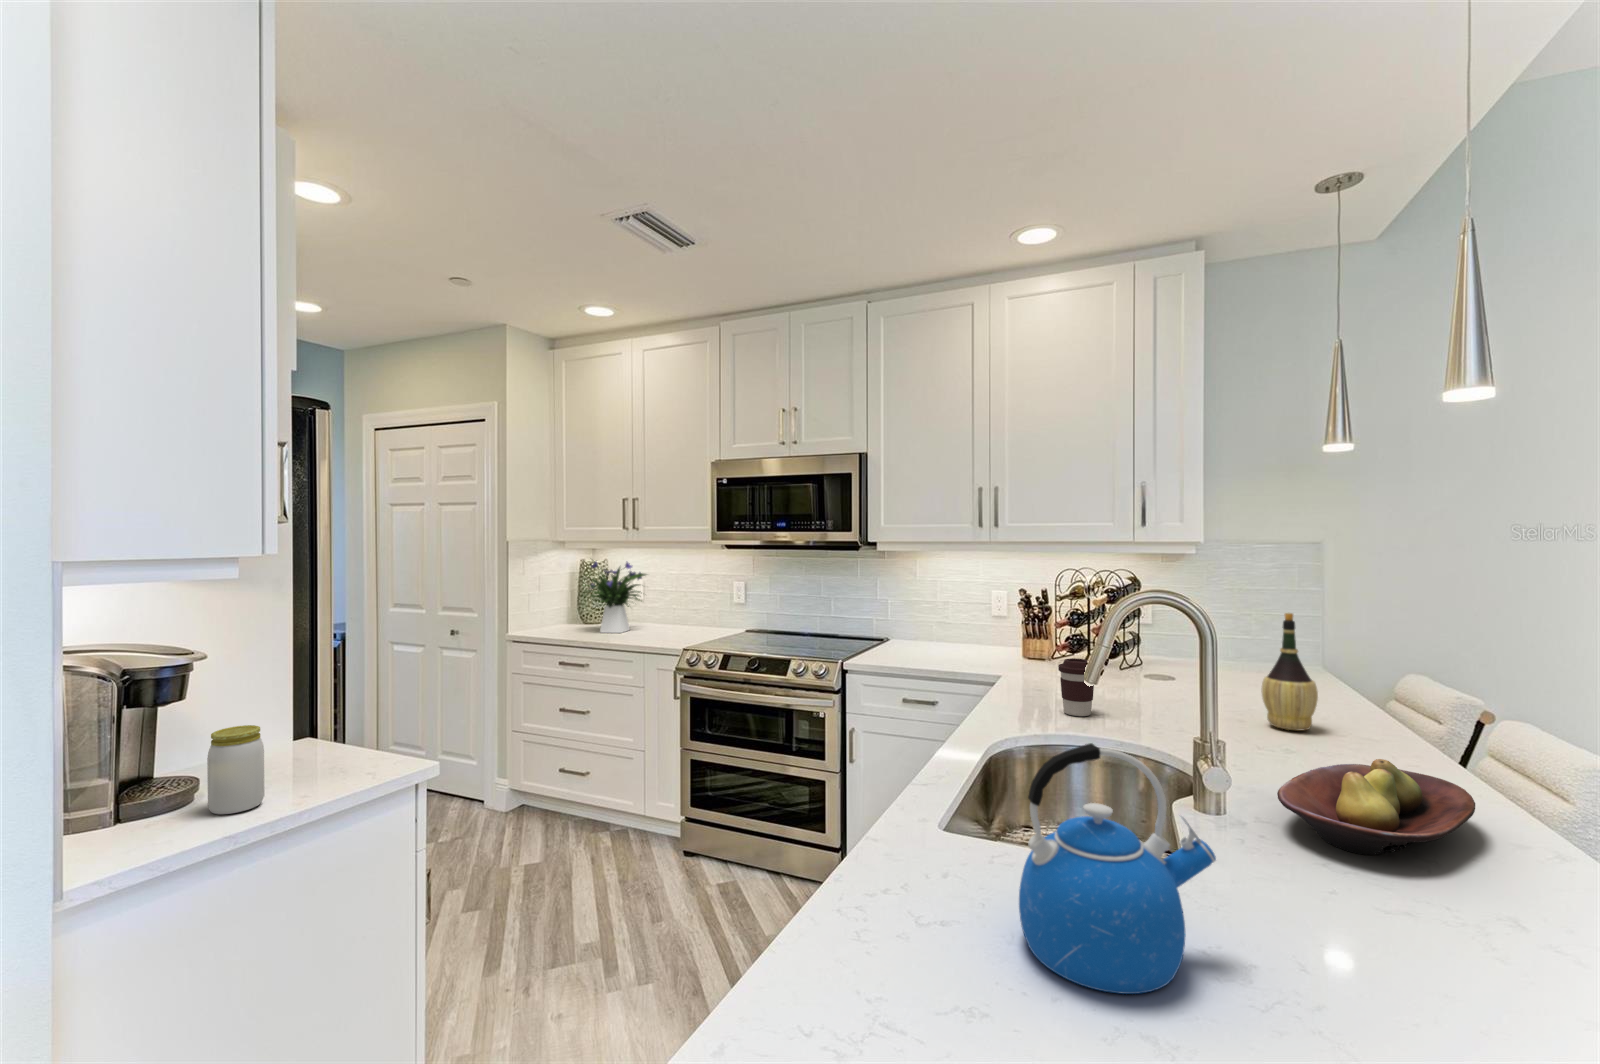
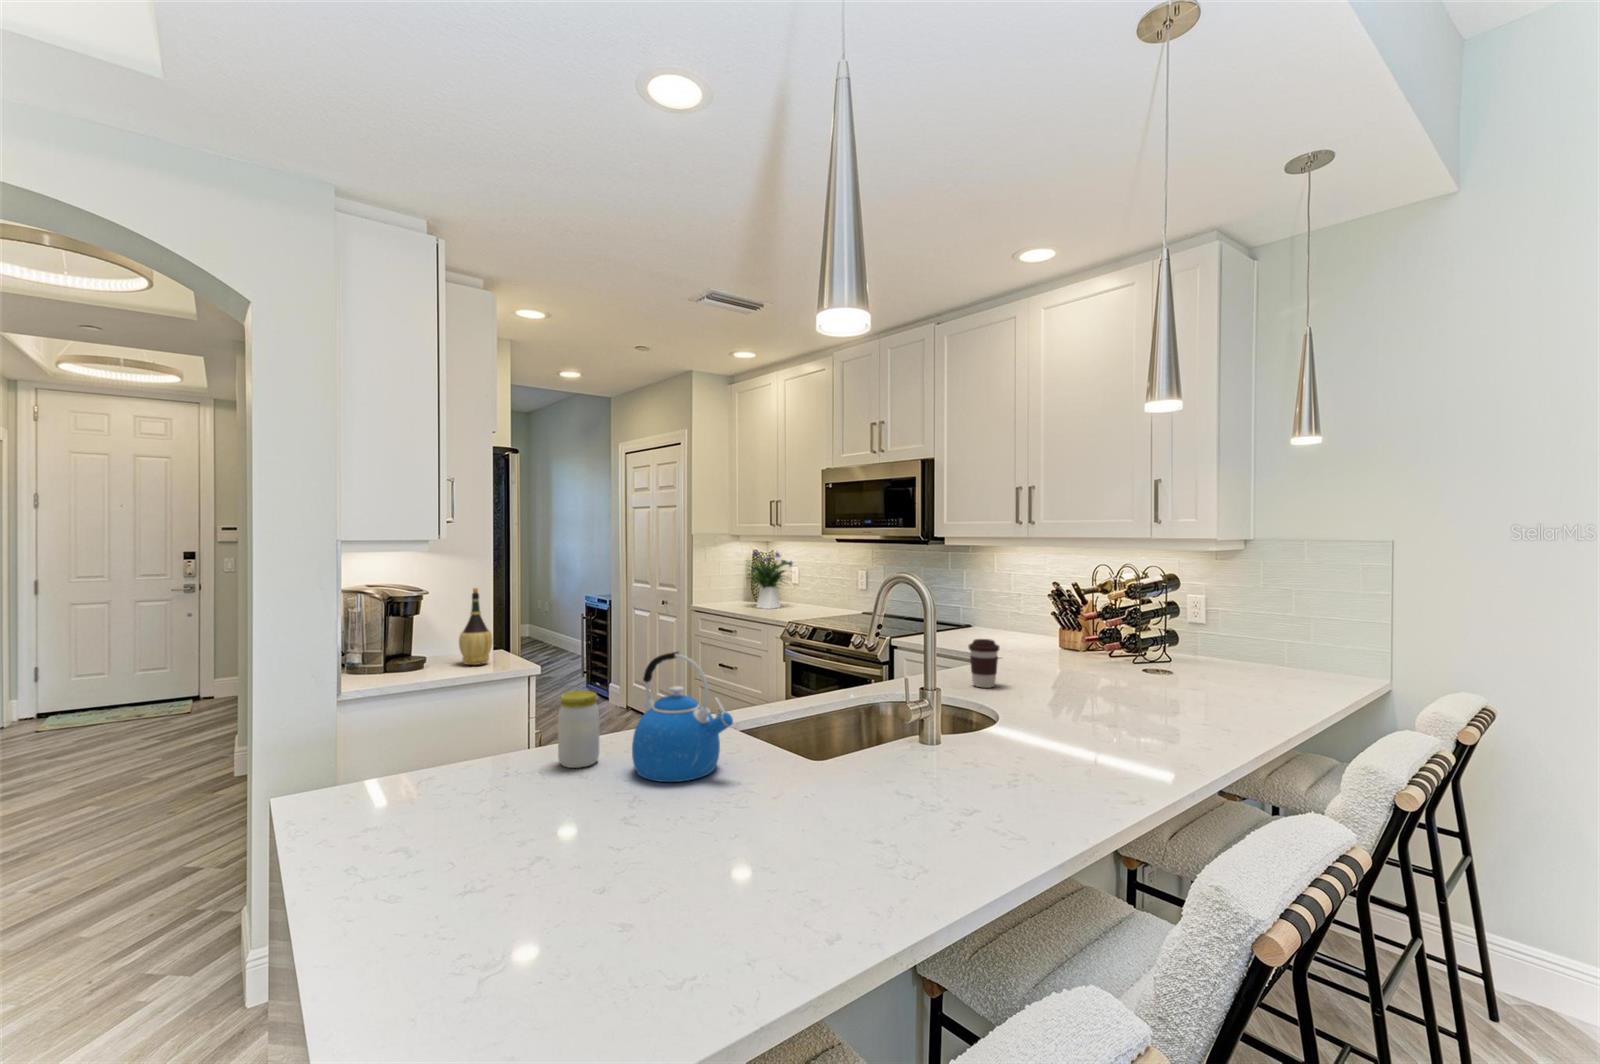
wine bottle: present [1262,613,1318,731] -> present [459,588,492,665]
jar: present [207,725,264,814] -> present [558,691,599,768]
fruit bowl: present [1277,759,1475,855] -> none [914,713,1091,773]

